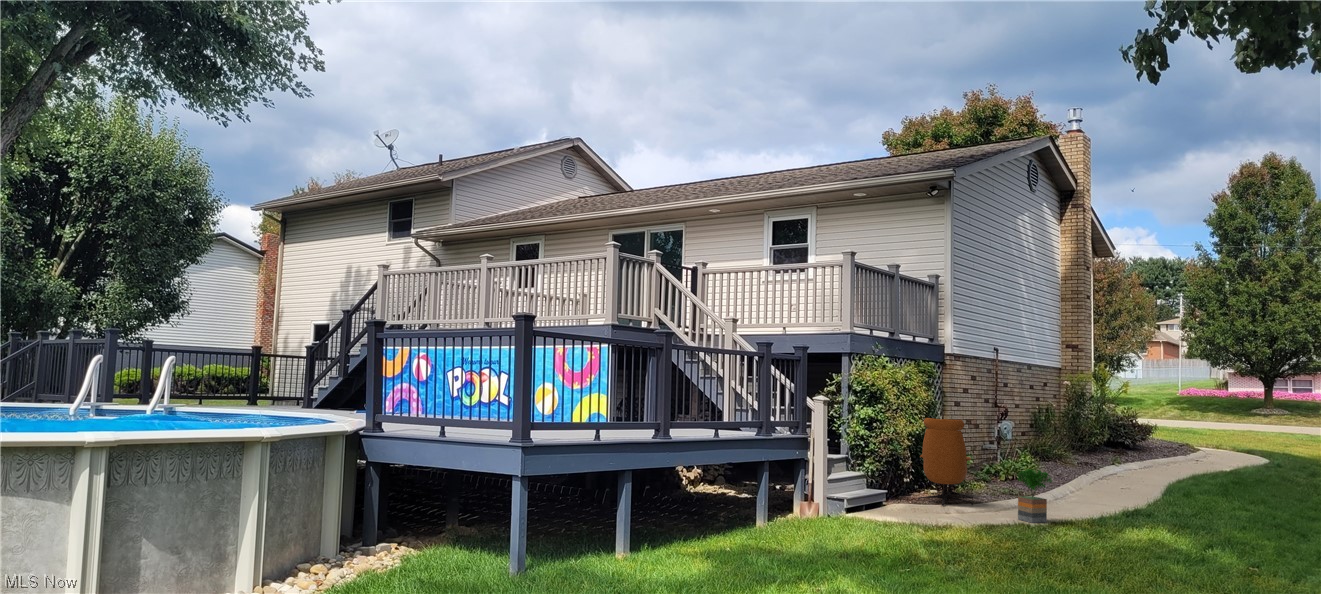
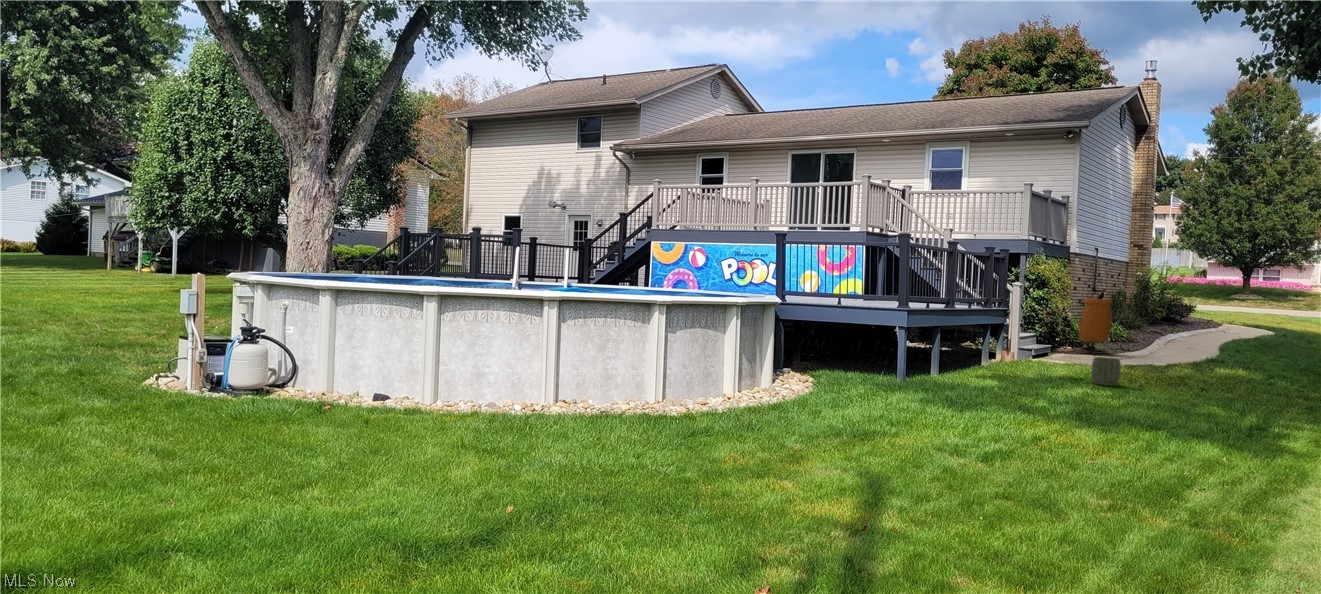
potted tree: present [1018,469,1052,523] -> none [1150,330,1176,364]
woven basket: none [843,524,890,578] -> present [1091,357,1121,386]

